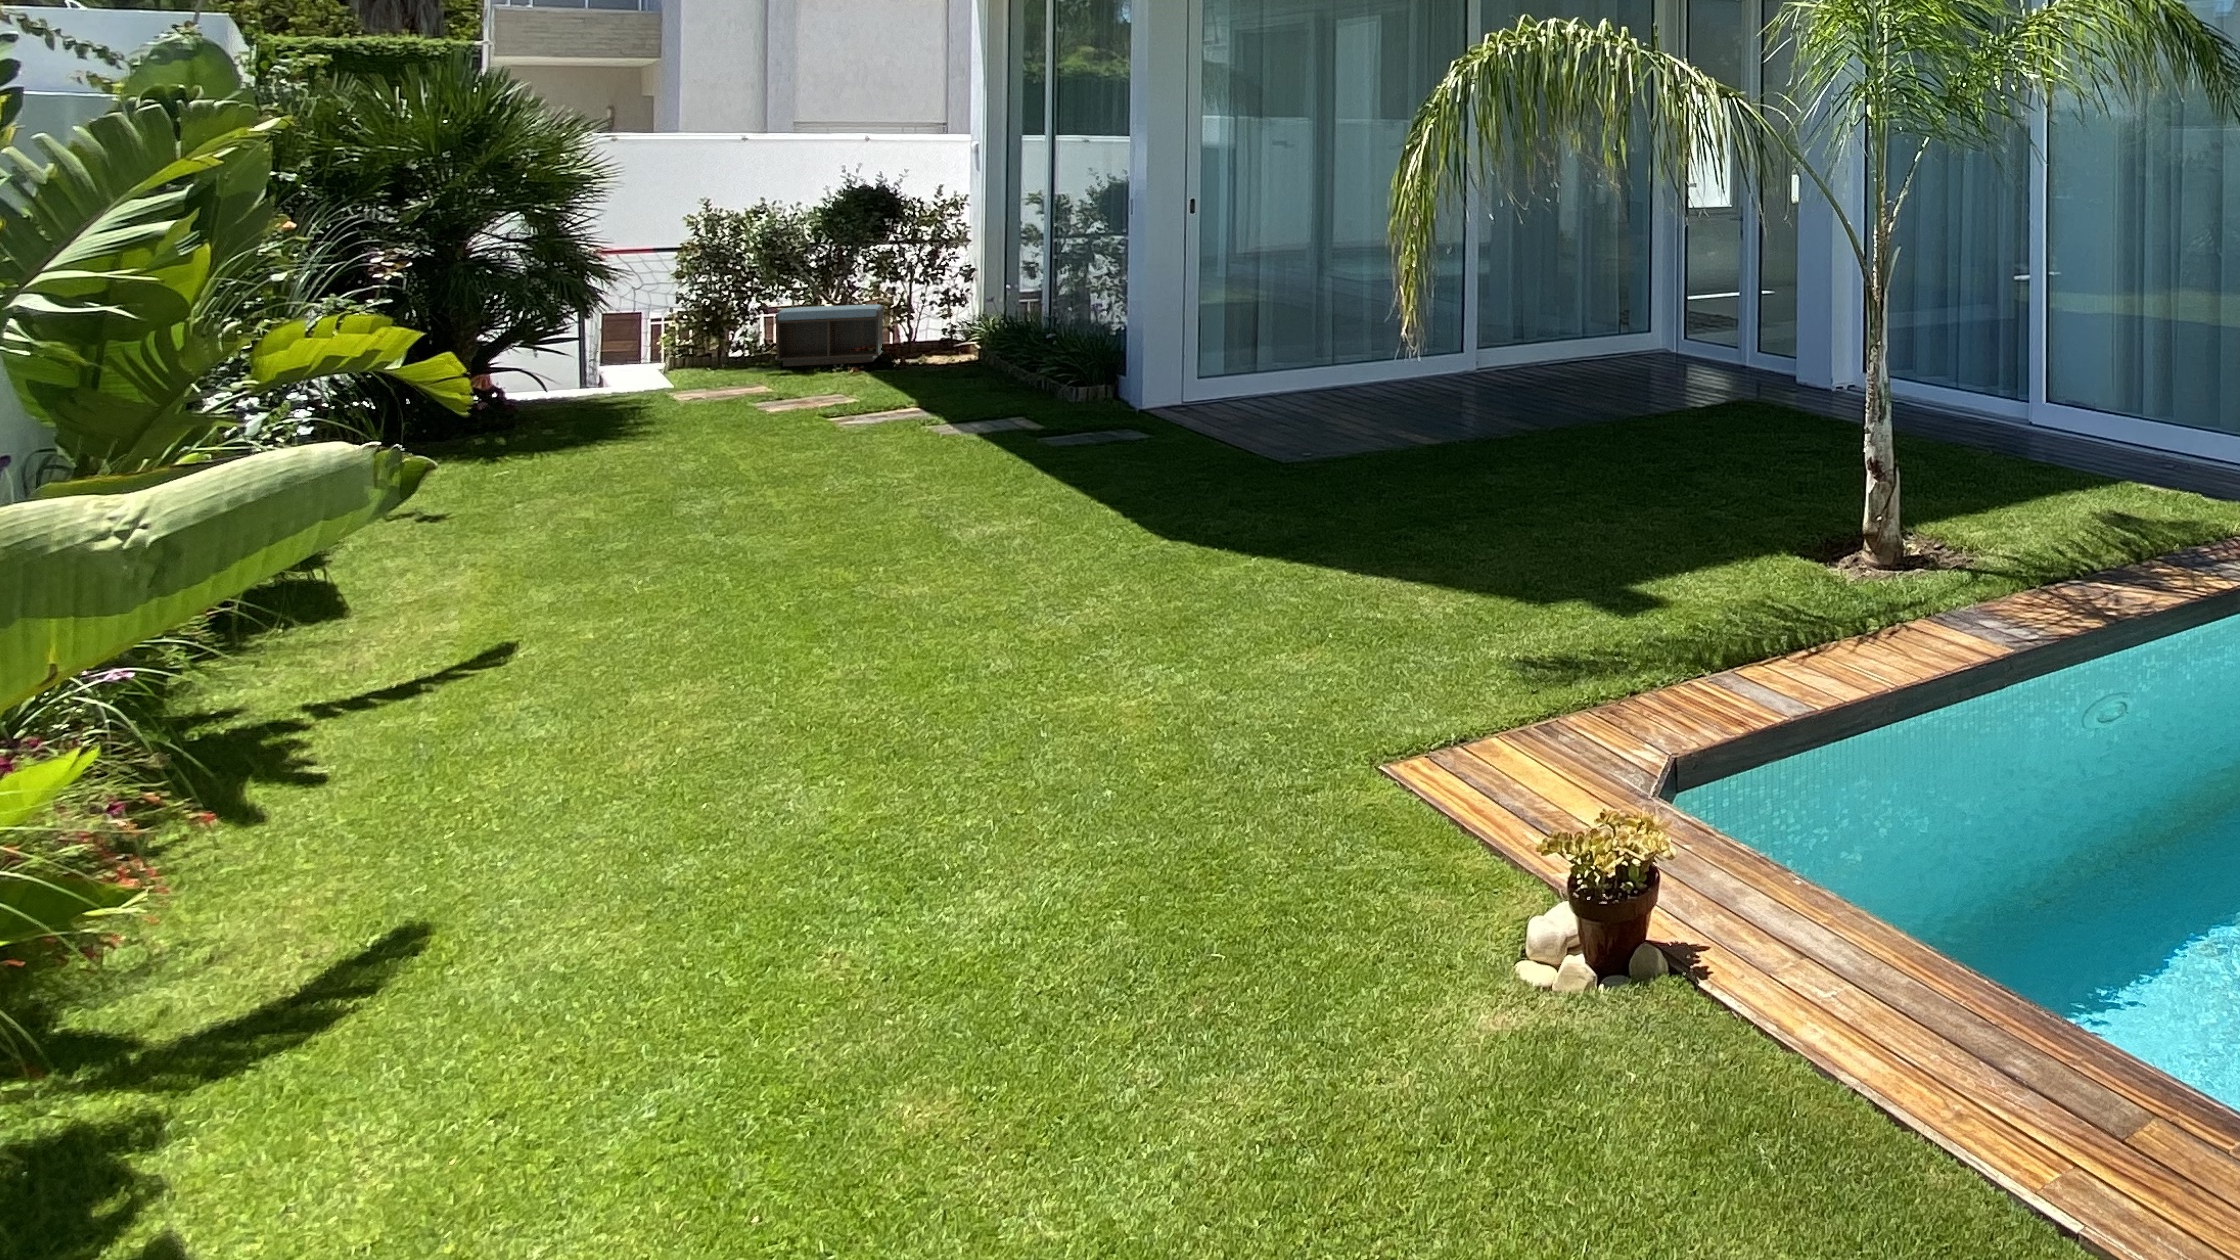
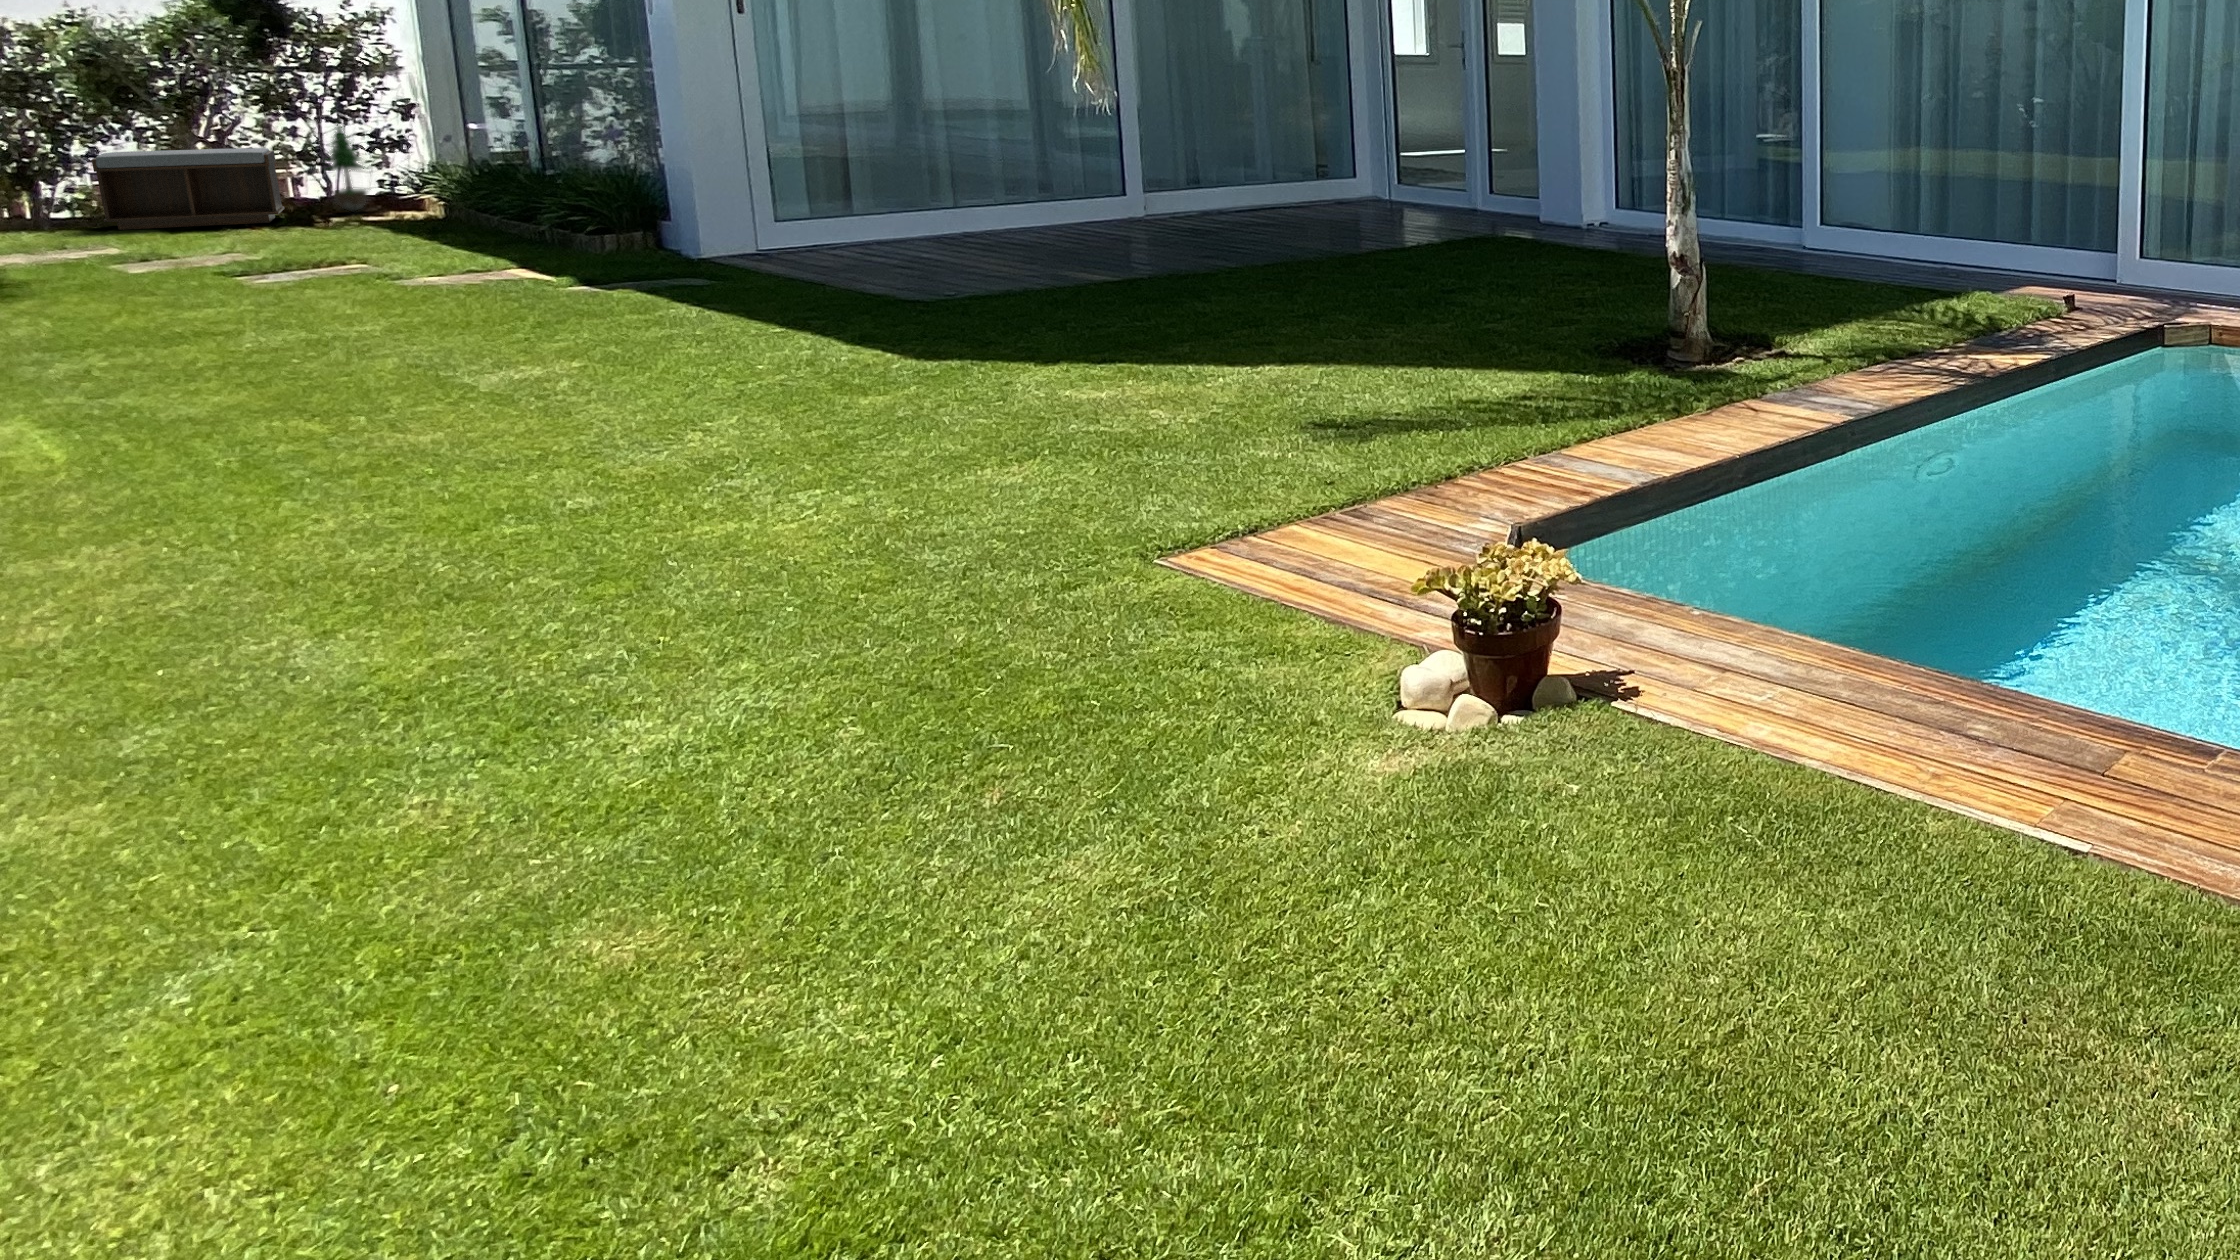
potted tree: none [912,284,940,353] -> present [325,124,367,211]

